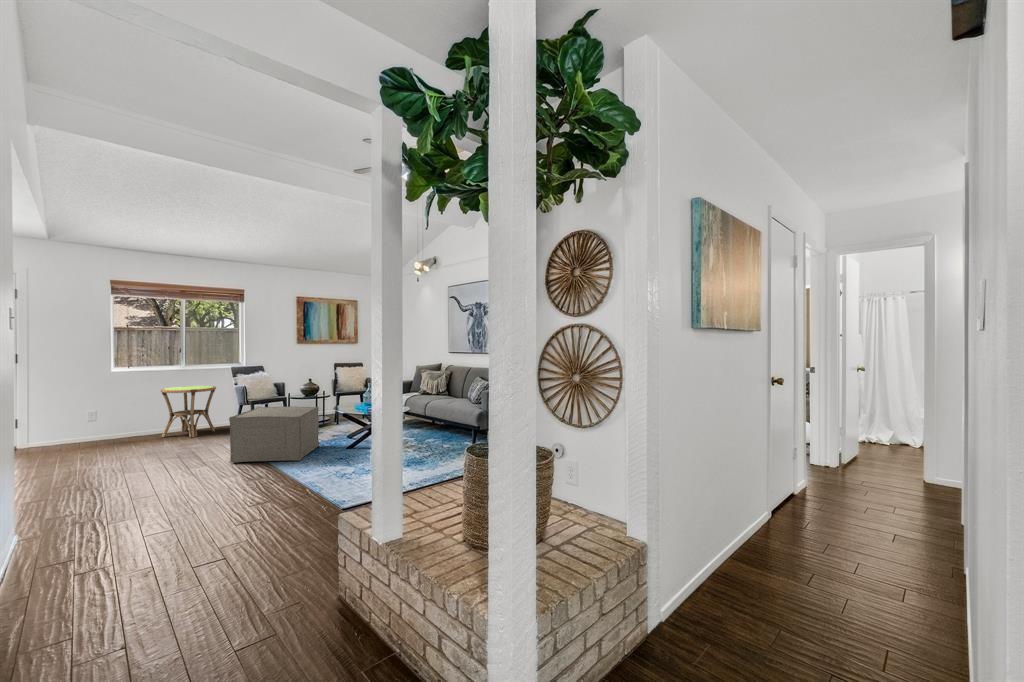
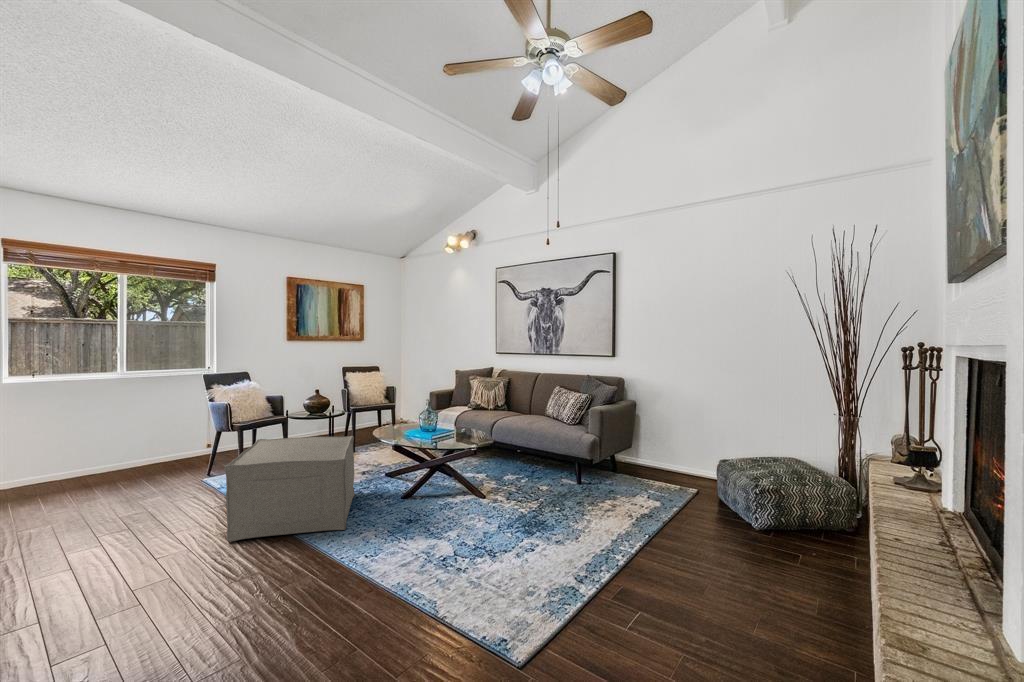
side table: present [161,386,216,437] -> none [89,402,178,484]

